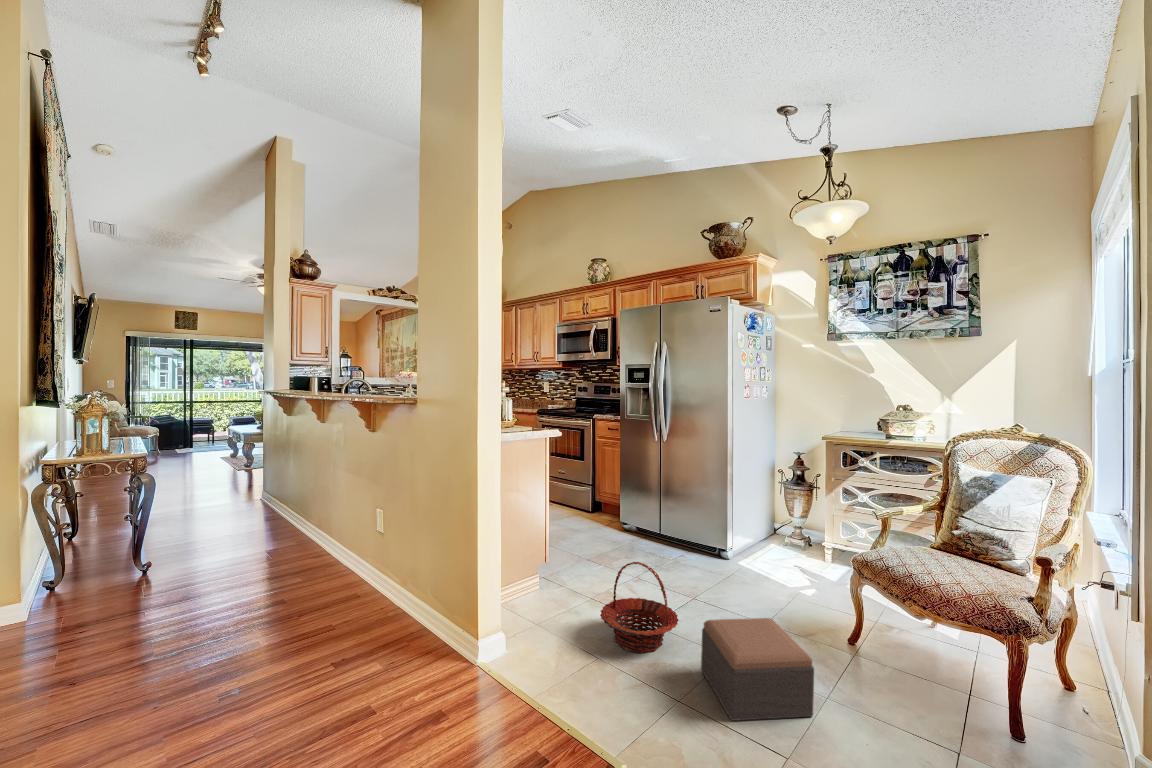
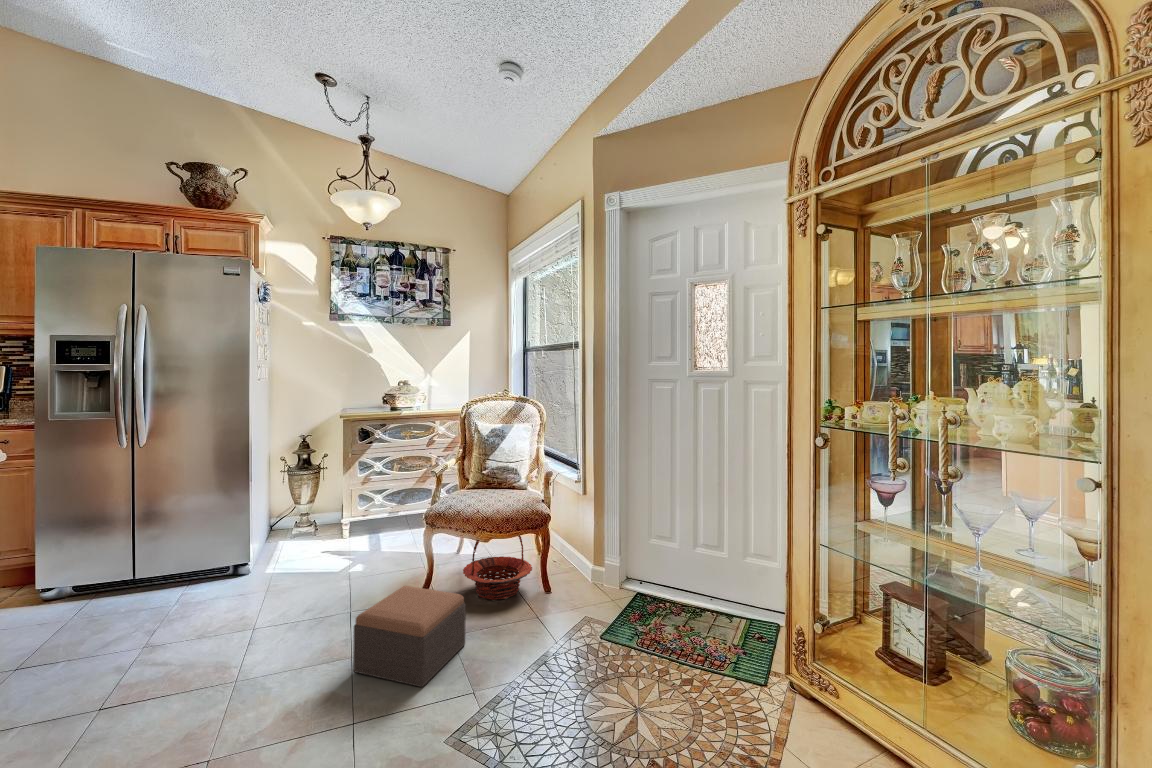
basket: present [600,562,679,653] -> present [463,533,532,600]

